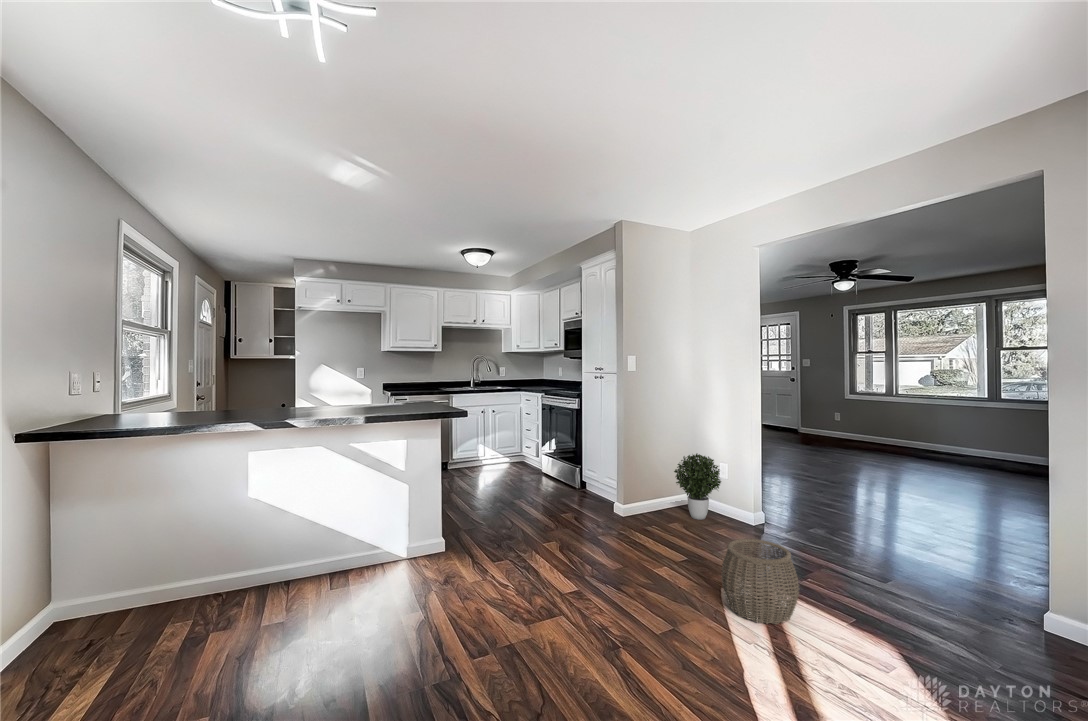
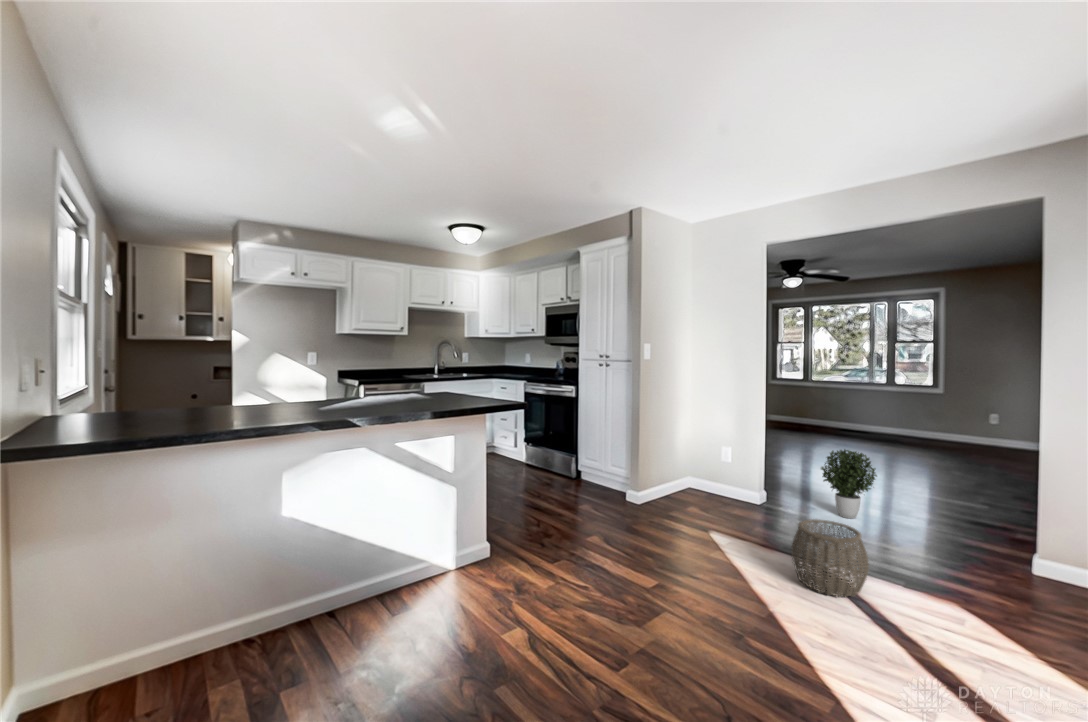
potted plant: present [674,454,721,520] -> present [821,449,877,519]

